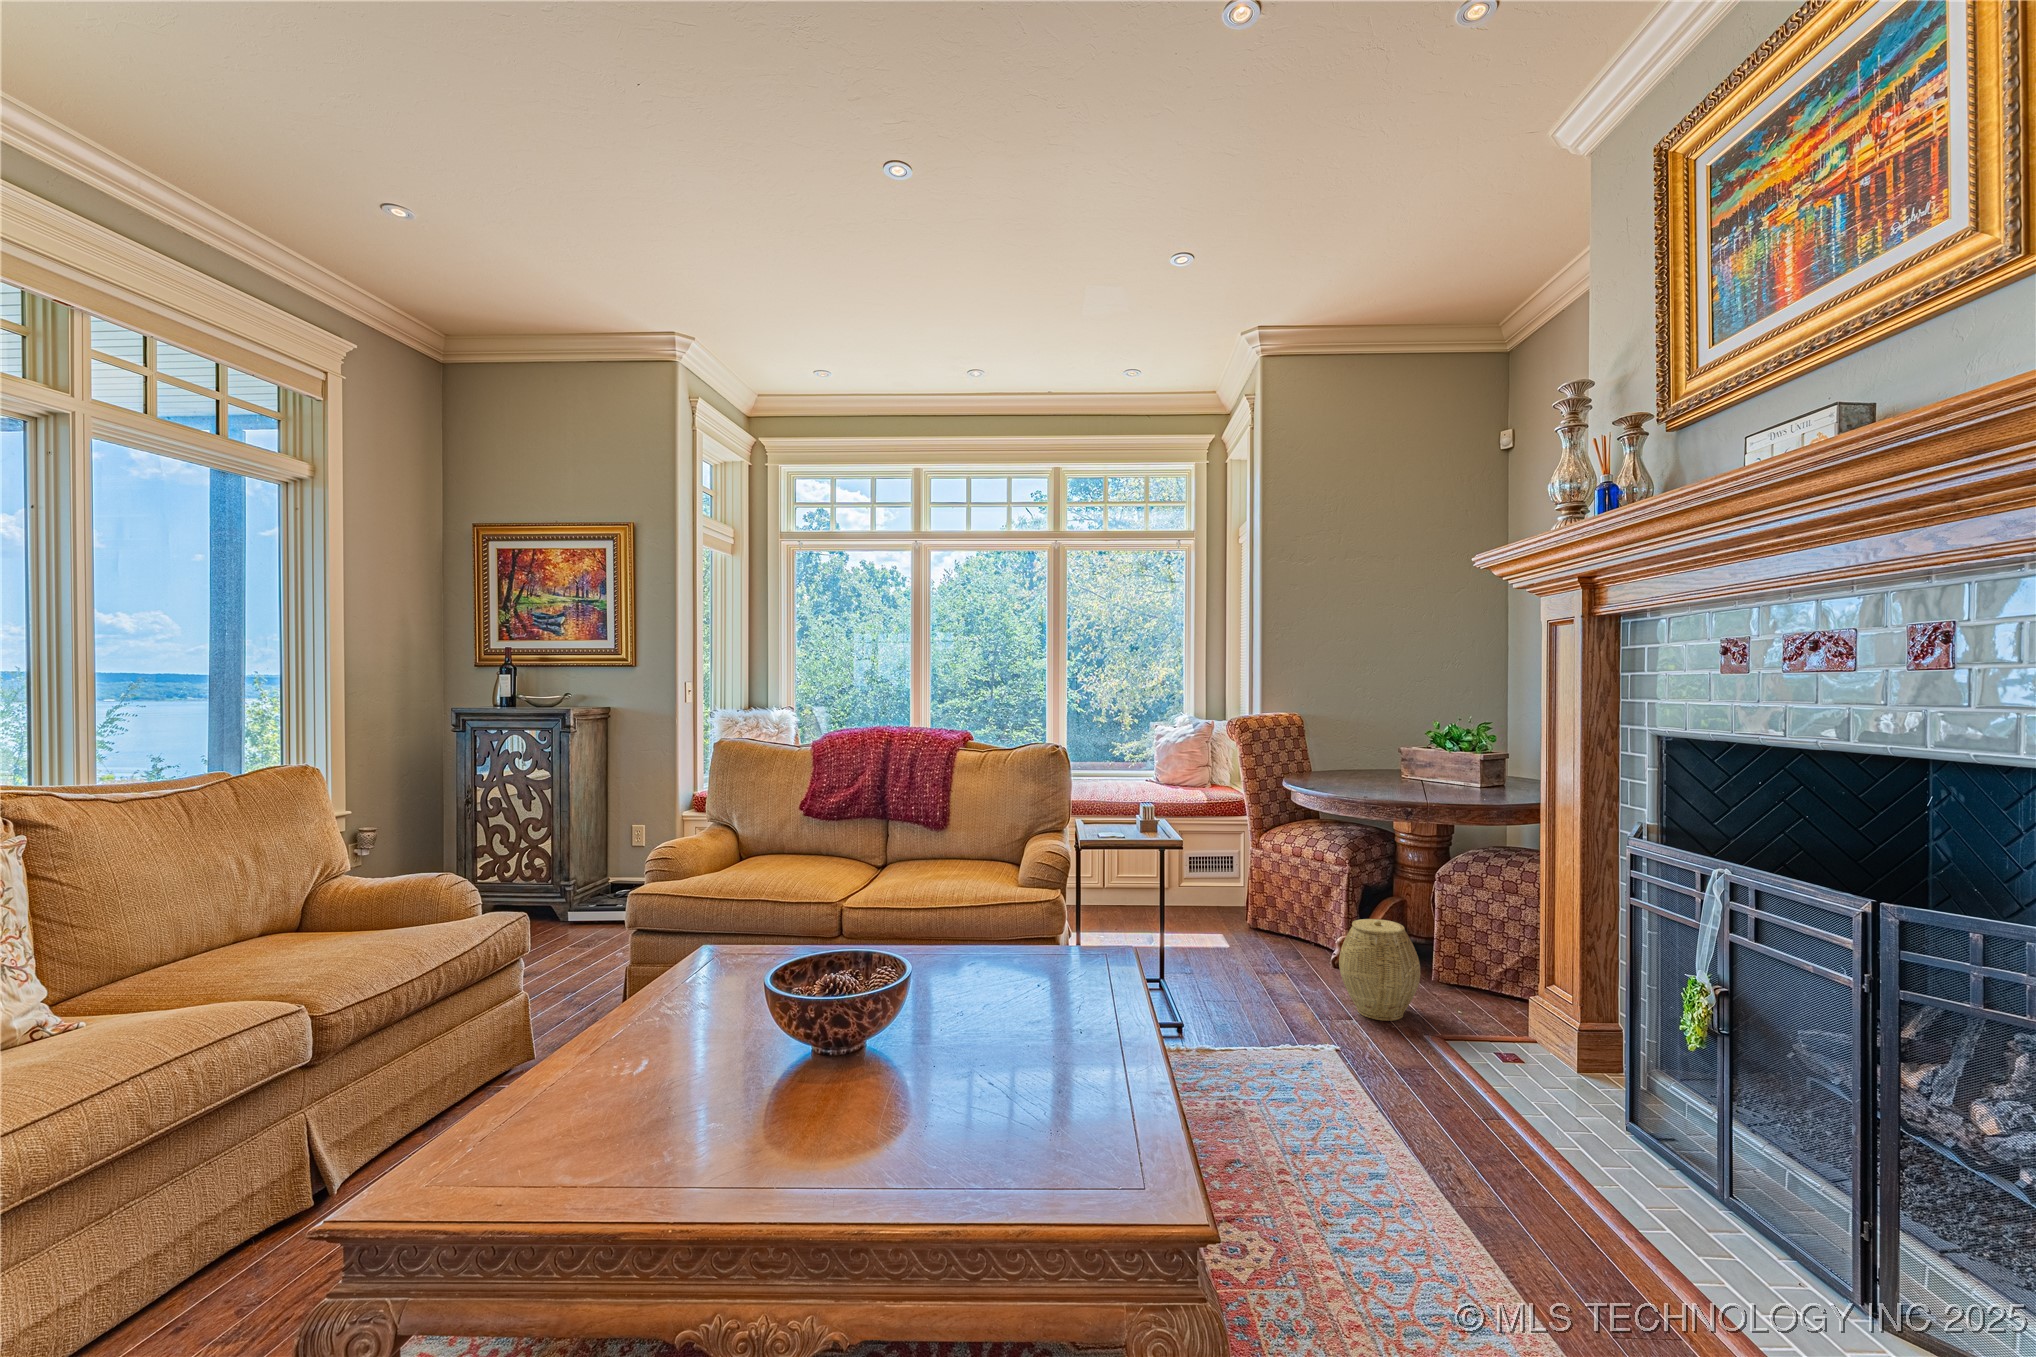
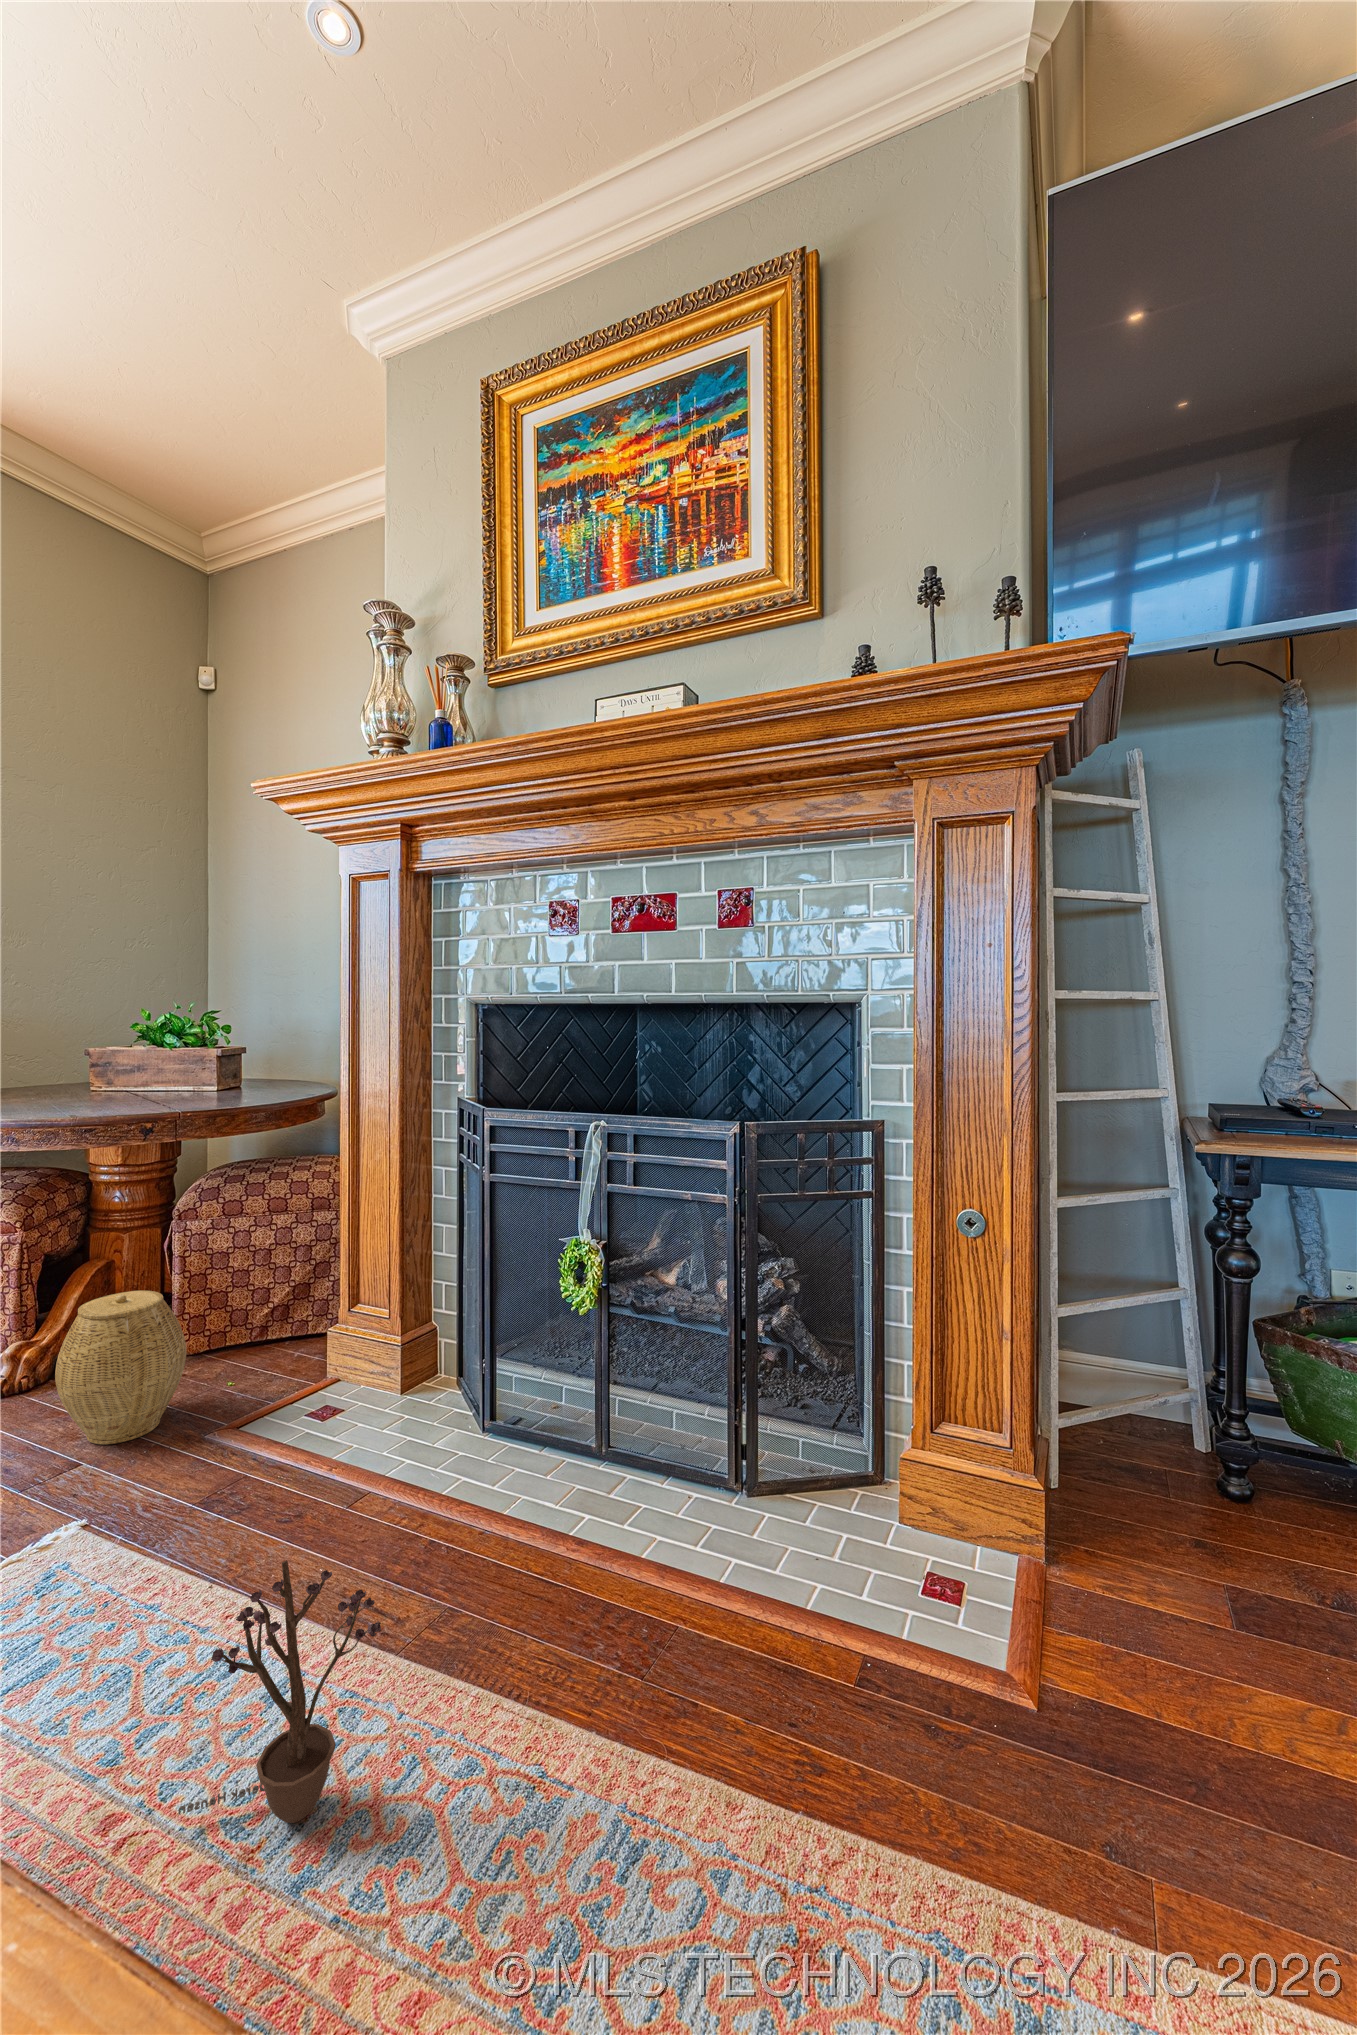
decorative plant: none [1301,1073,1399,1230] -> present [179,1560,381,1823]

